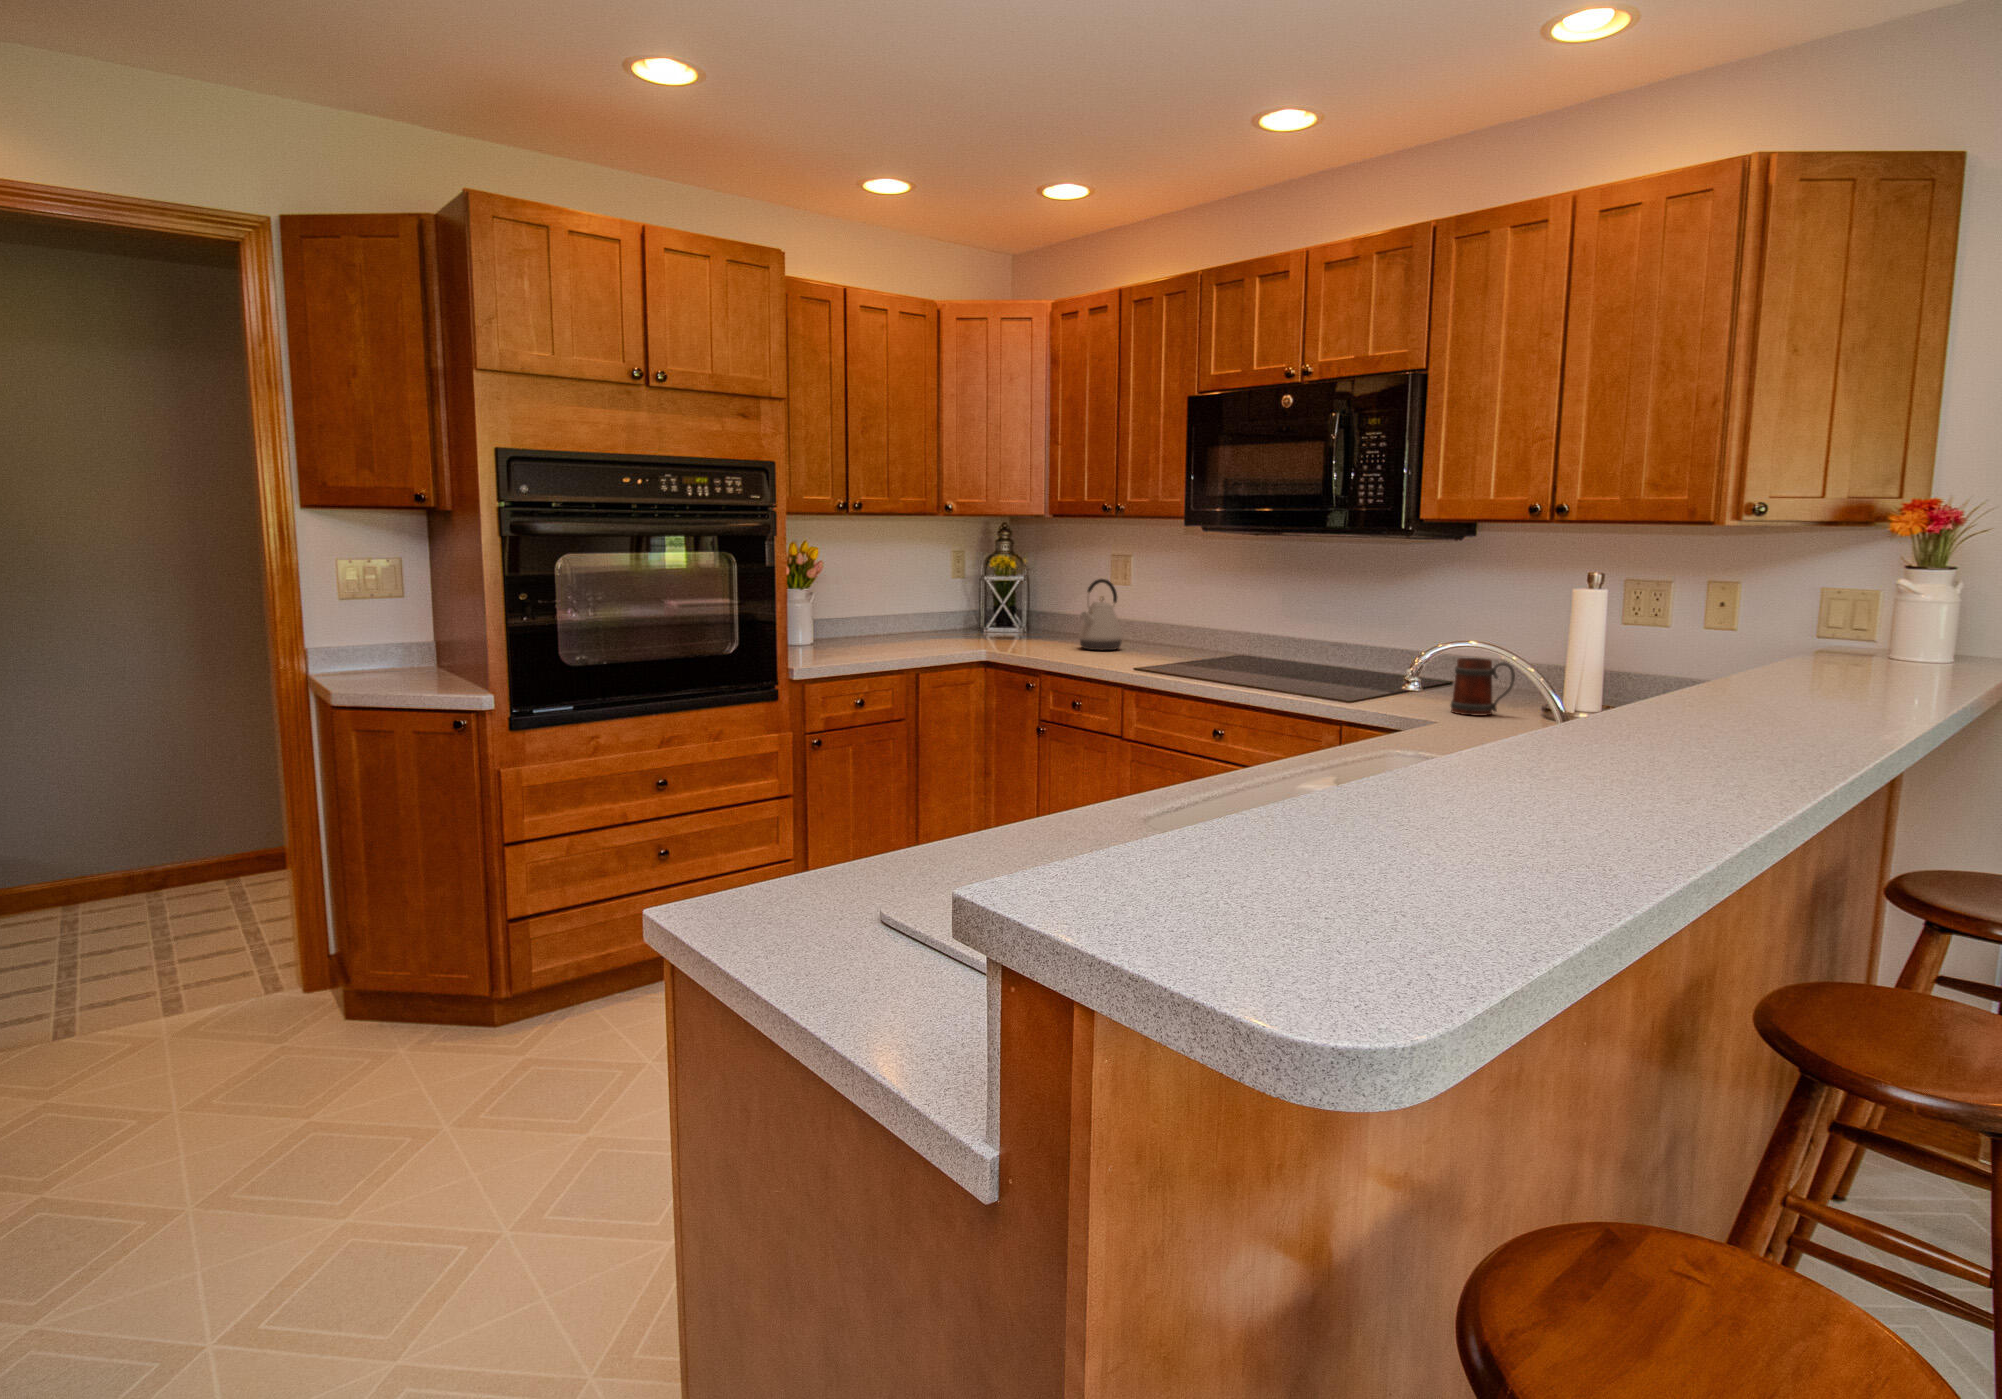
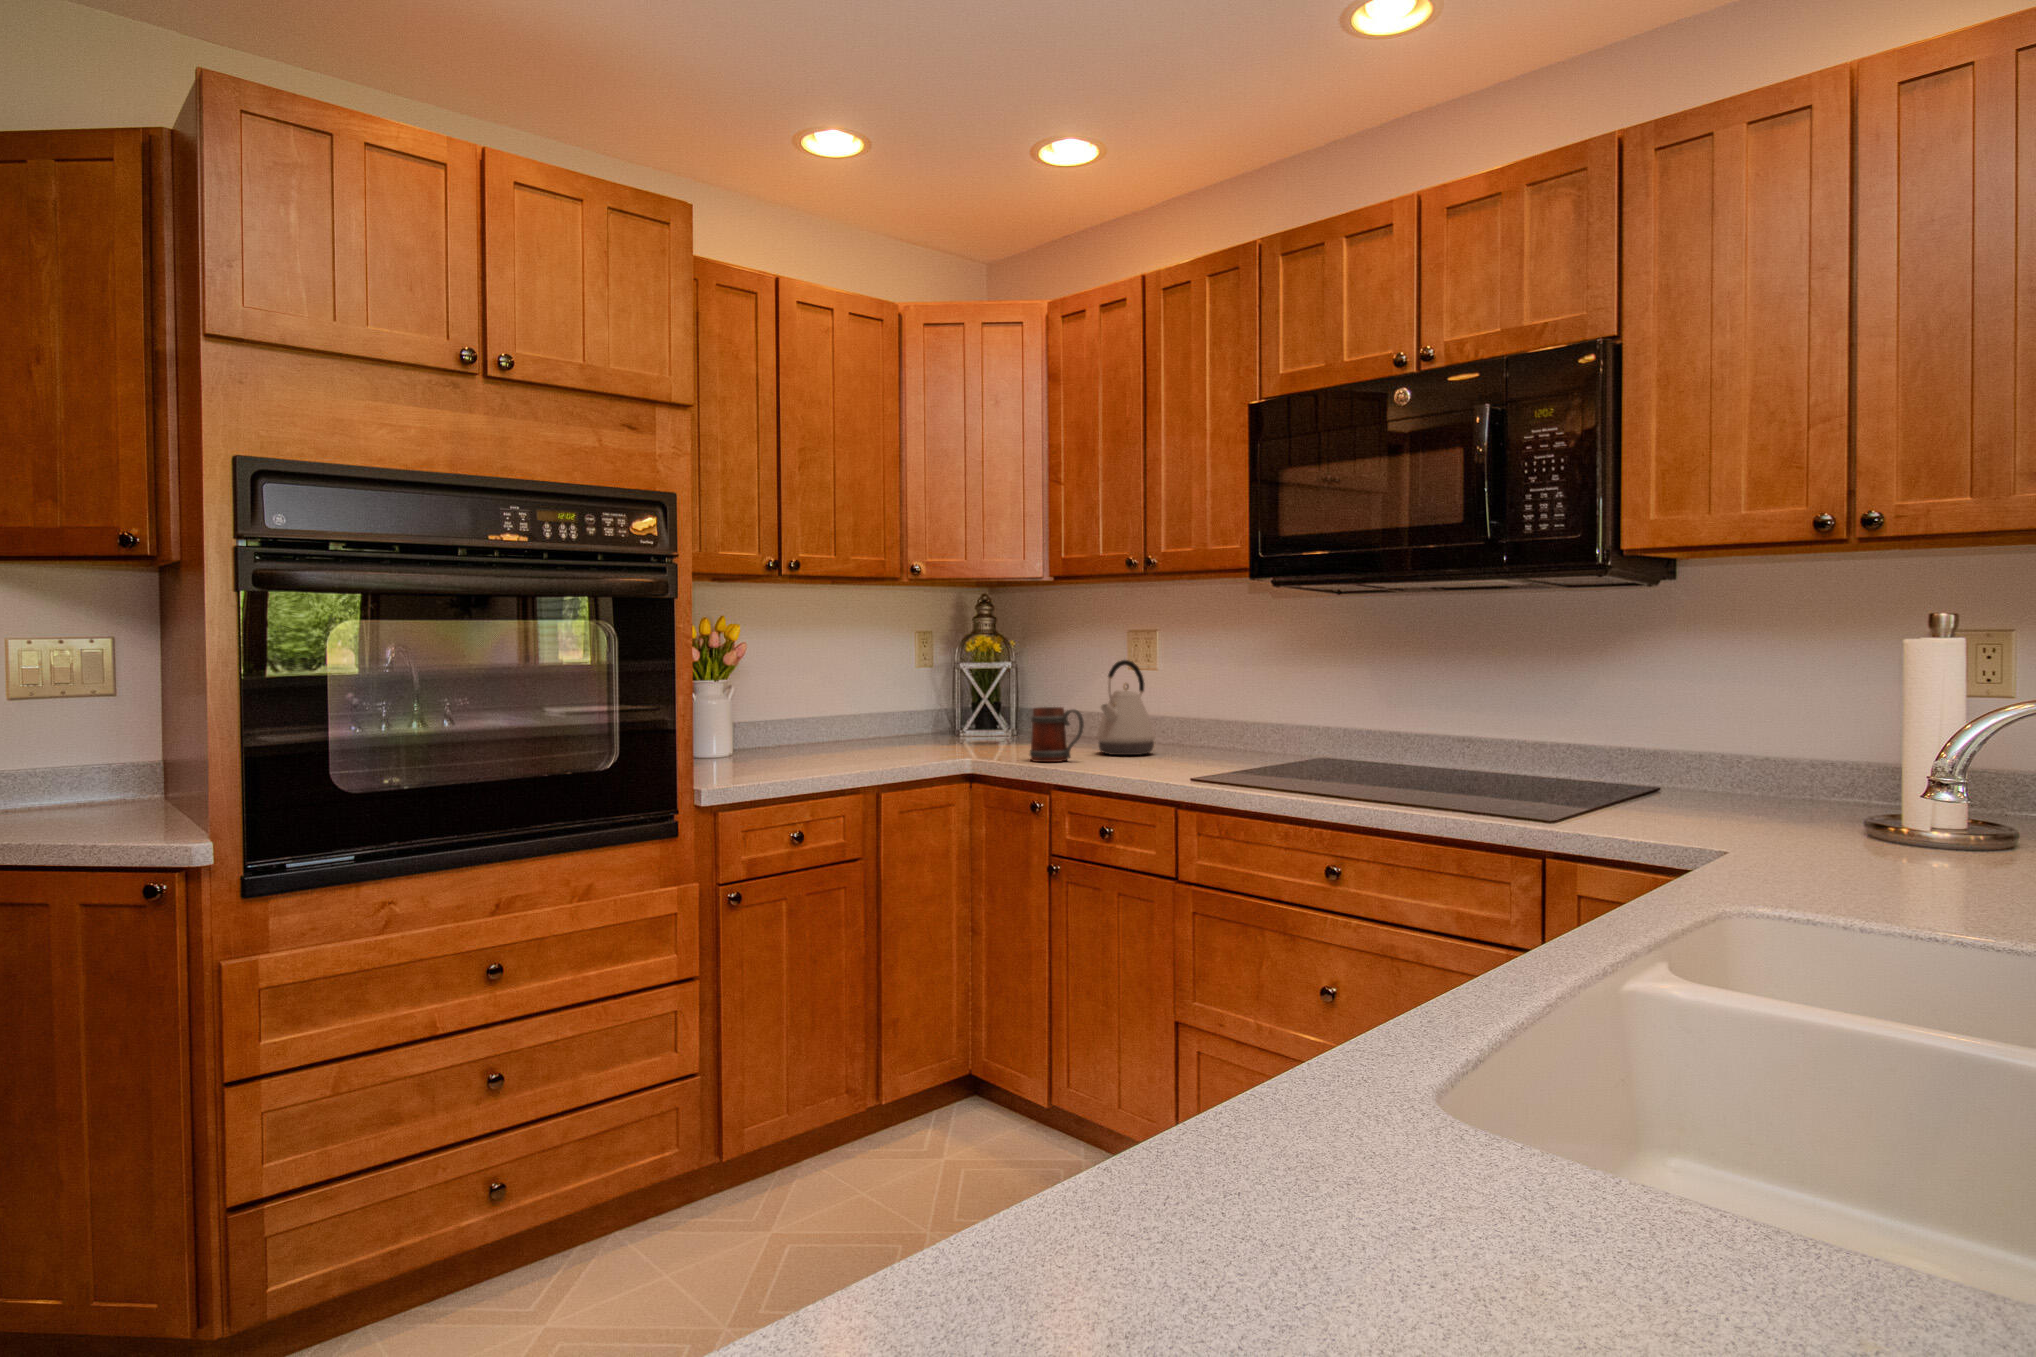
mug: present [1451,658,1515,715] -> present [1030,707,1084,762]

